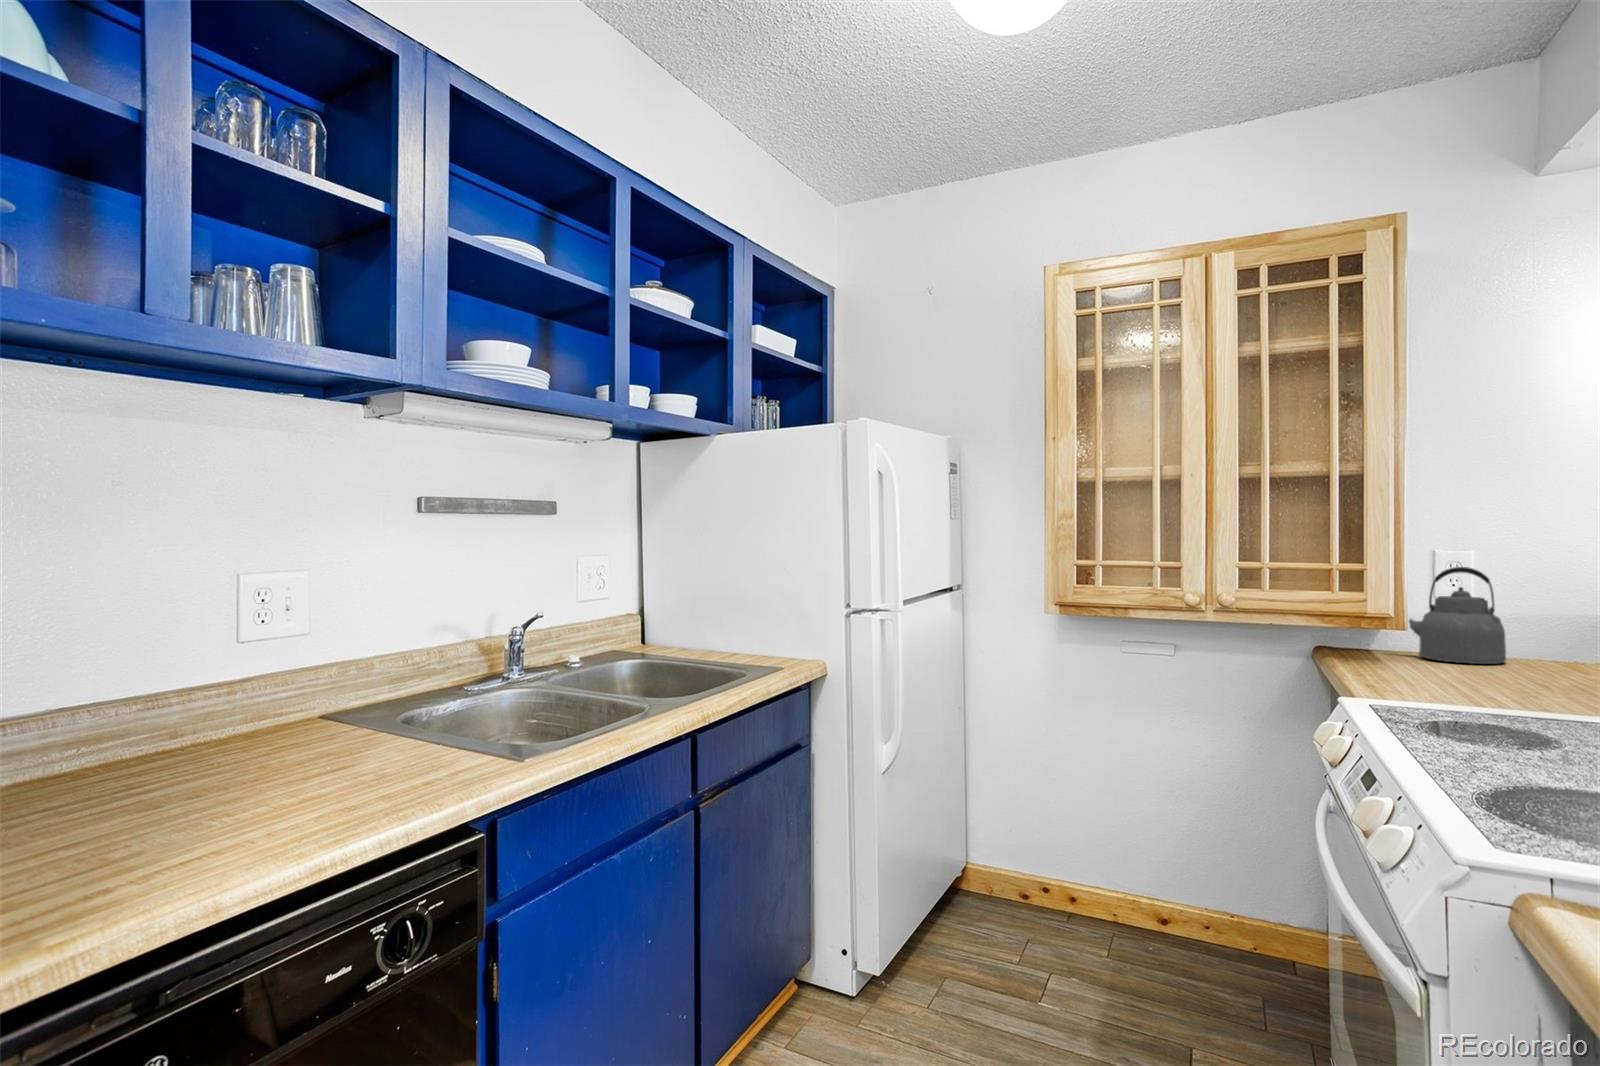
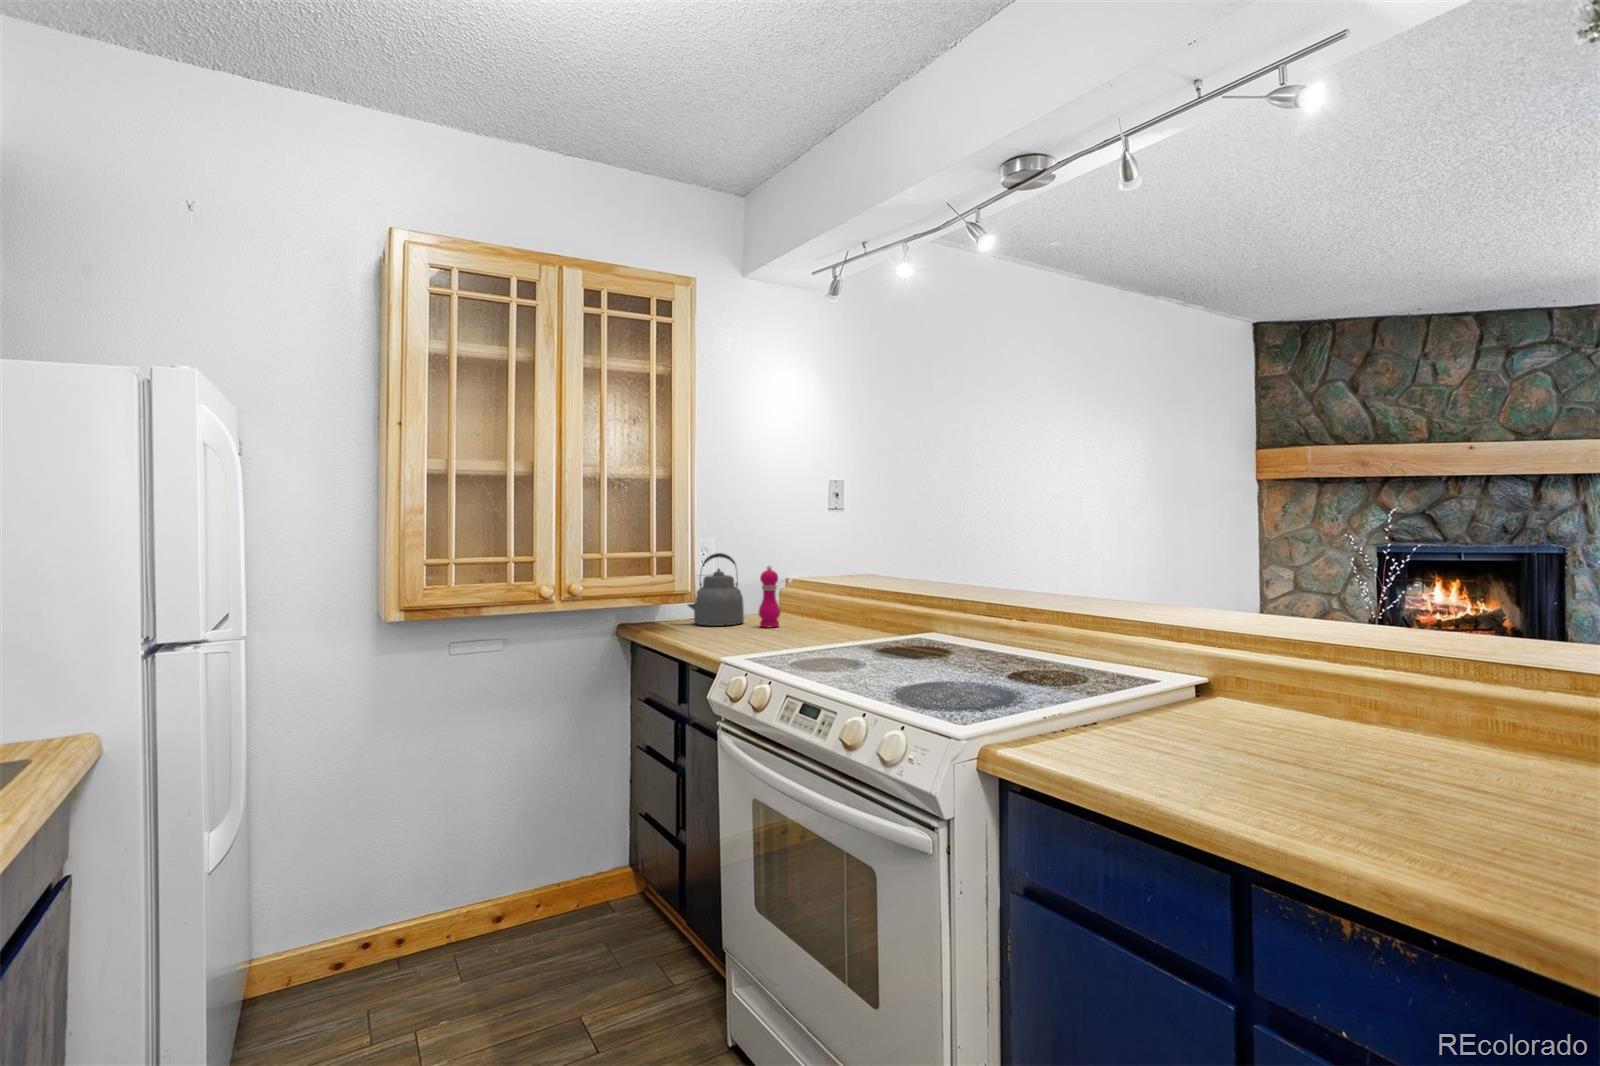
pepper mill: none [1516,586,1560,675] -> present [758,566,780,628]

